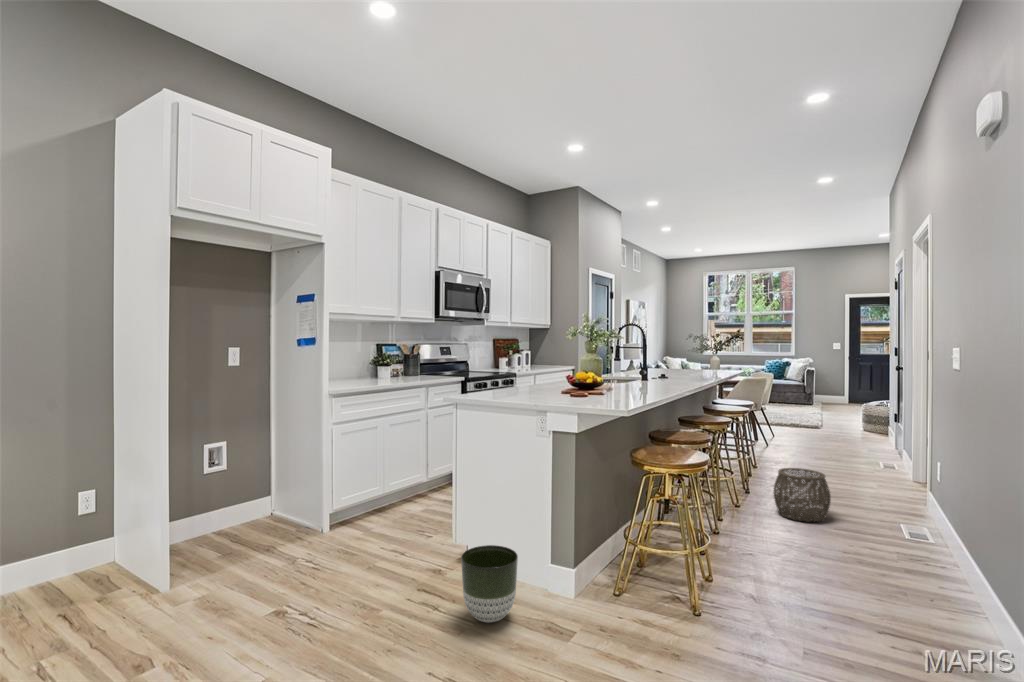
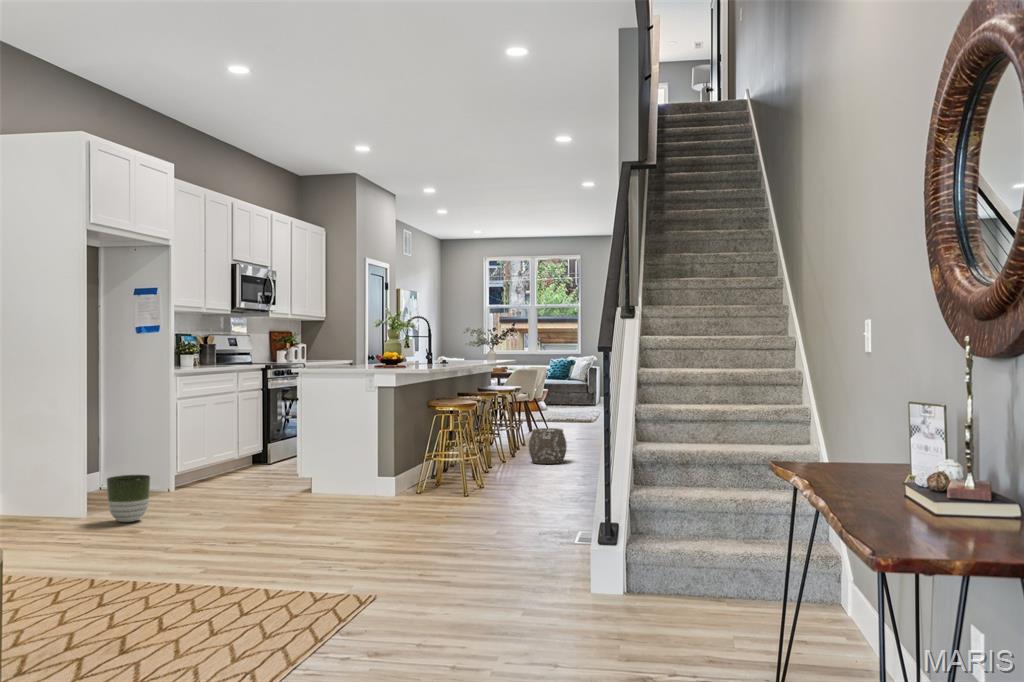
planter: present [461,545,518,623] -> present [107,475,150,522]

